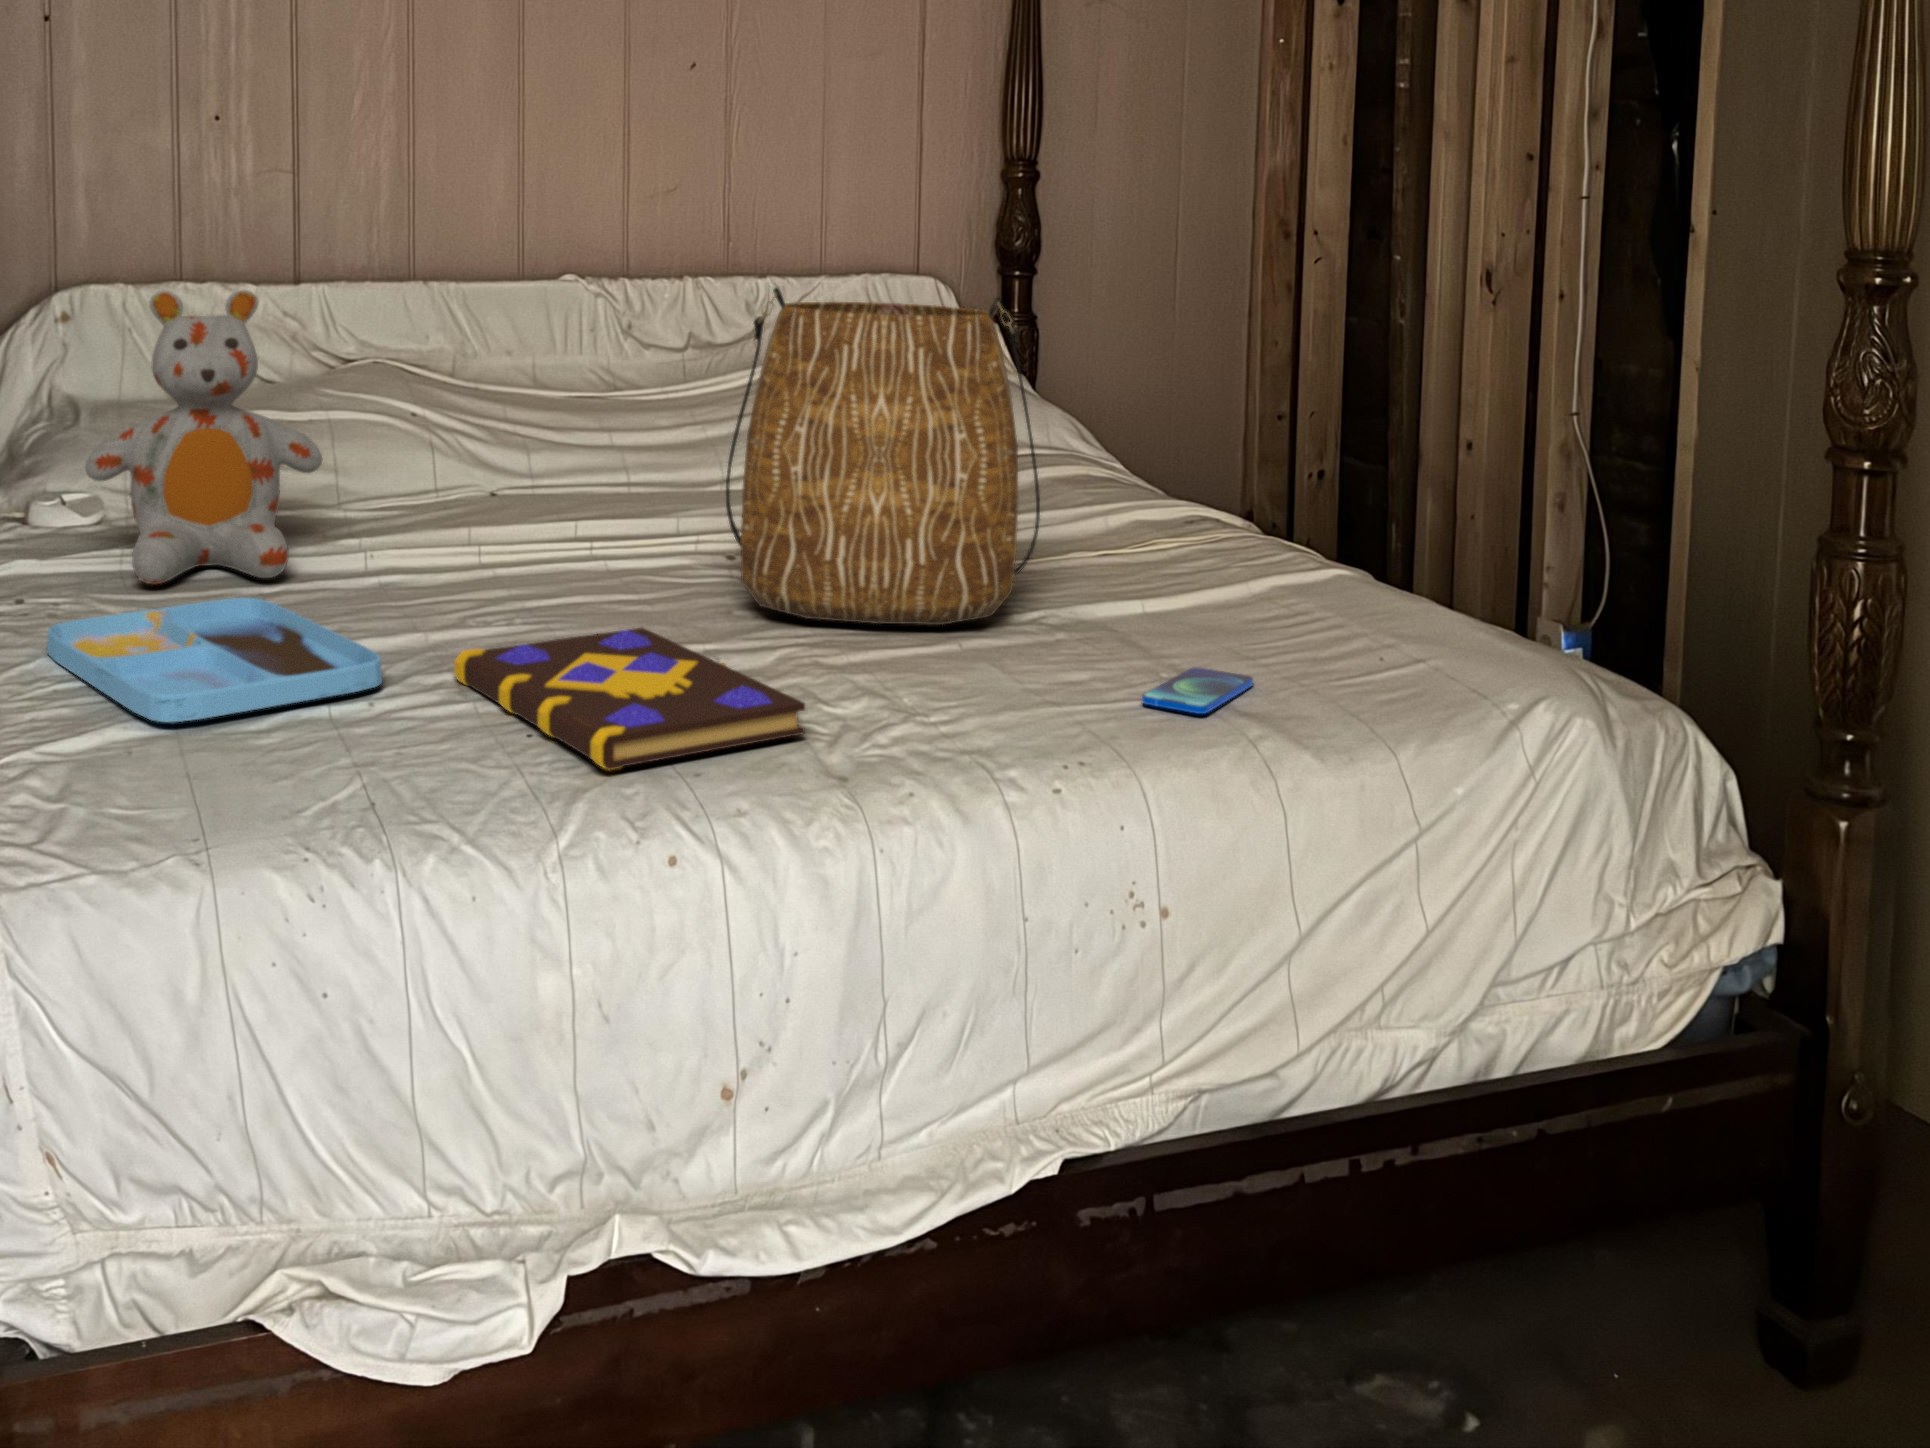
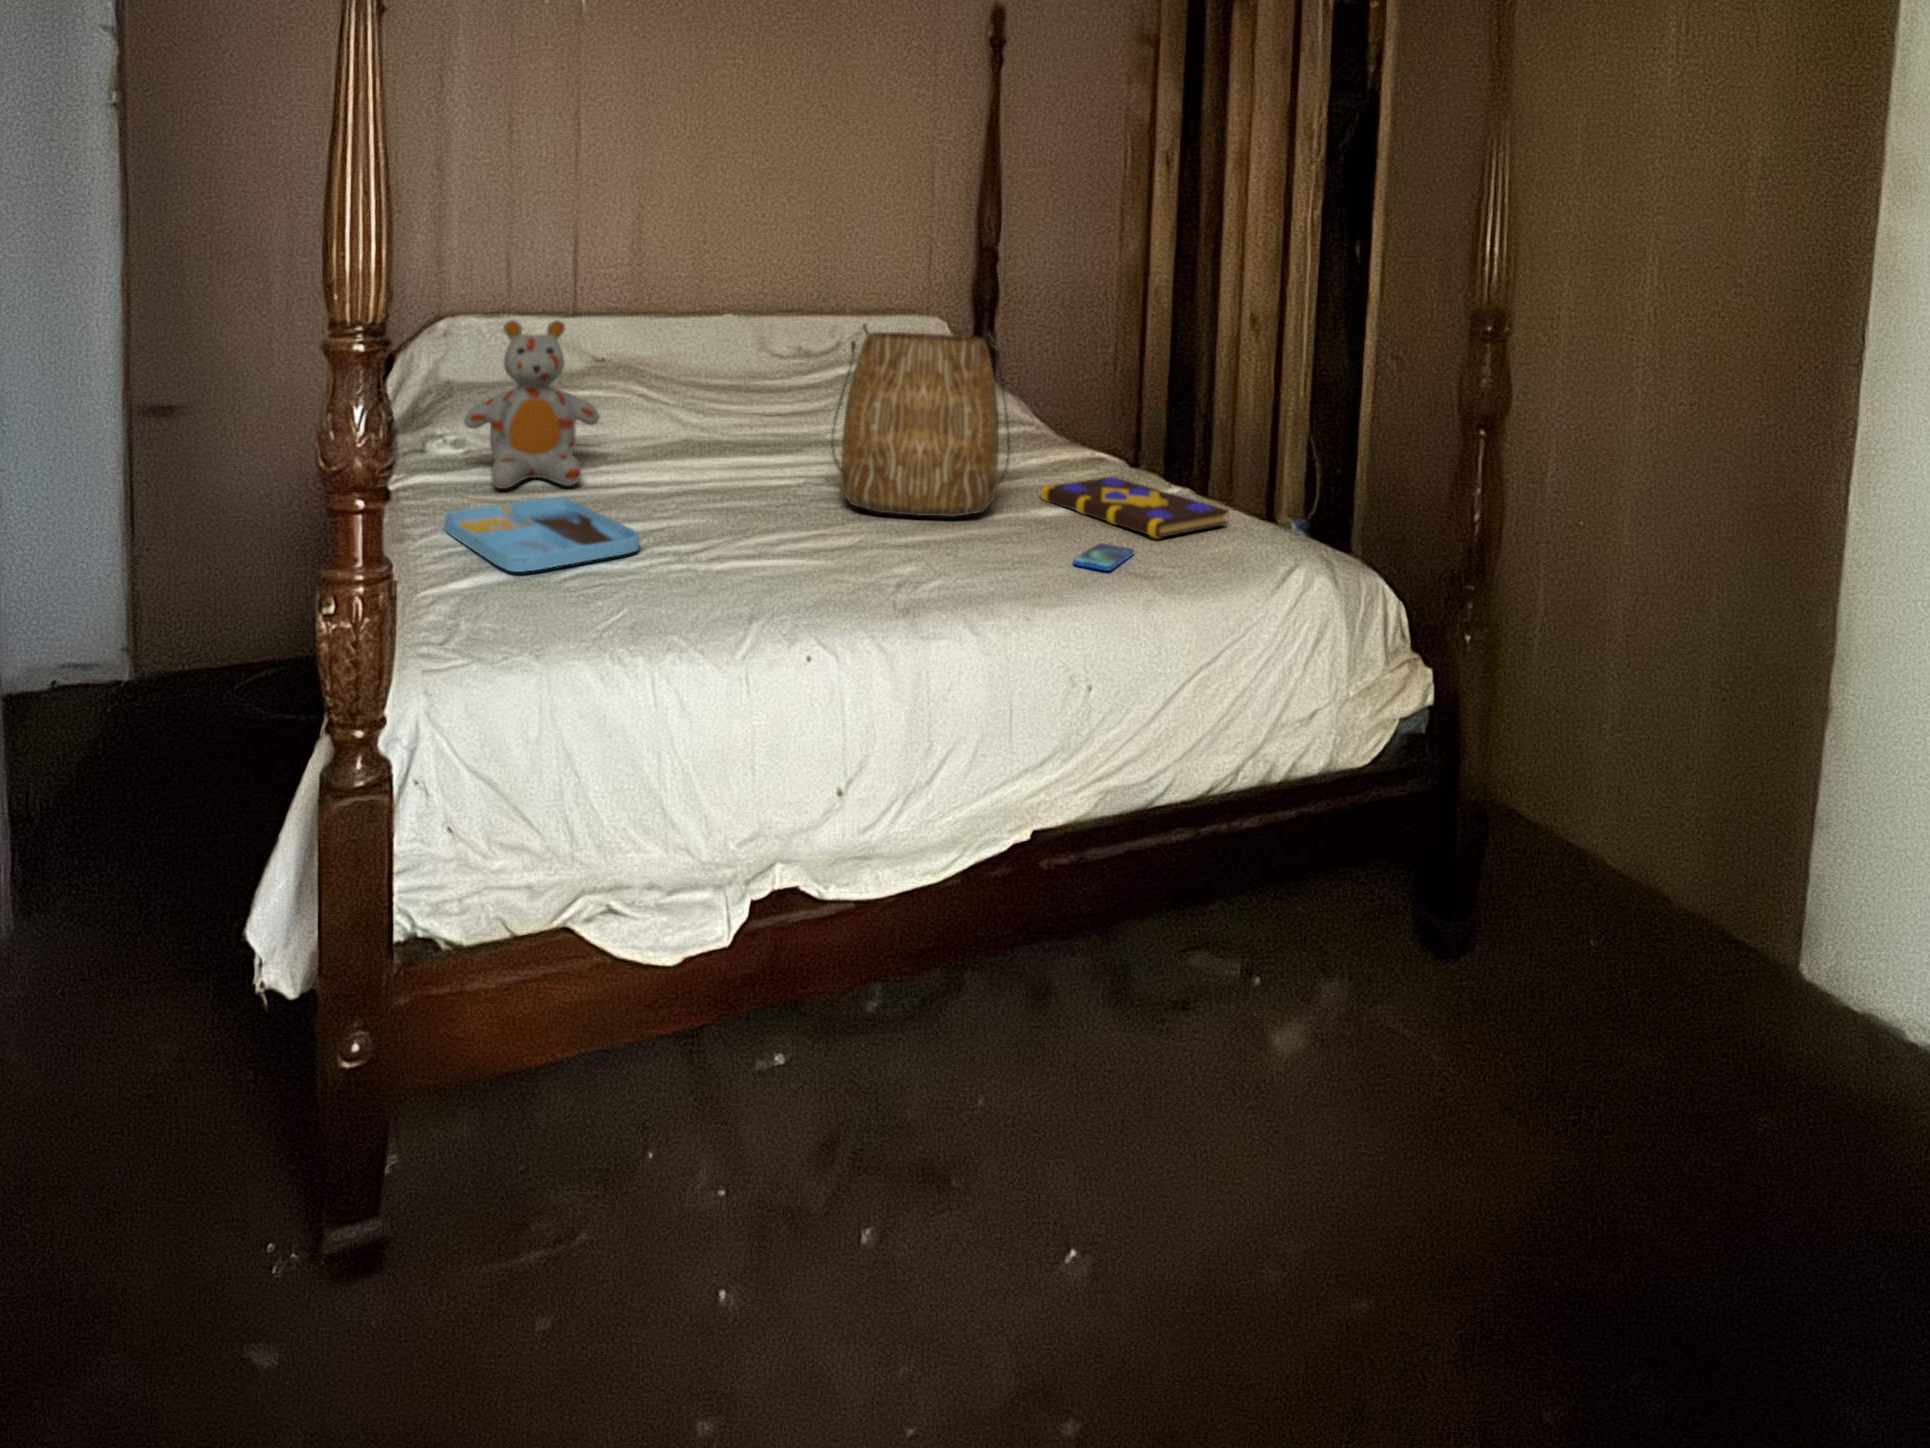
book: present [454,628,805,770] -> present [1041,477,1228,538]

